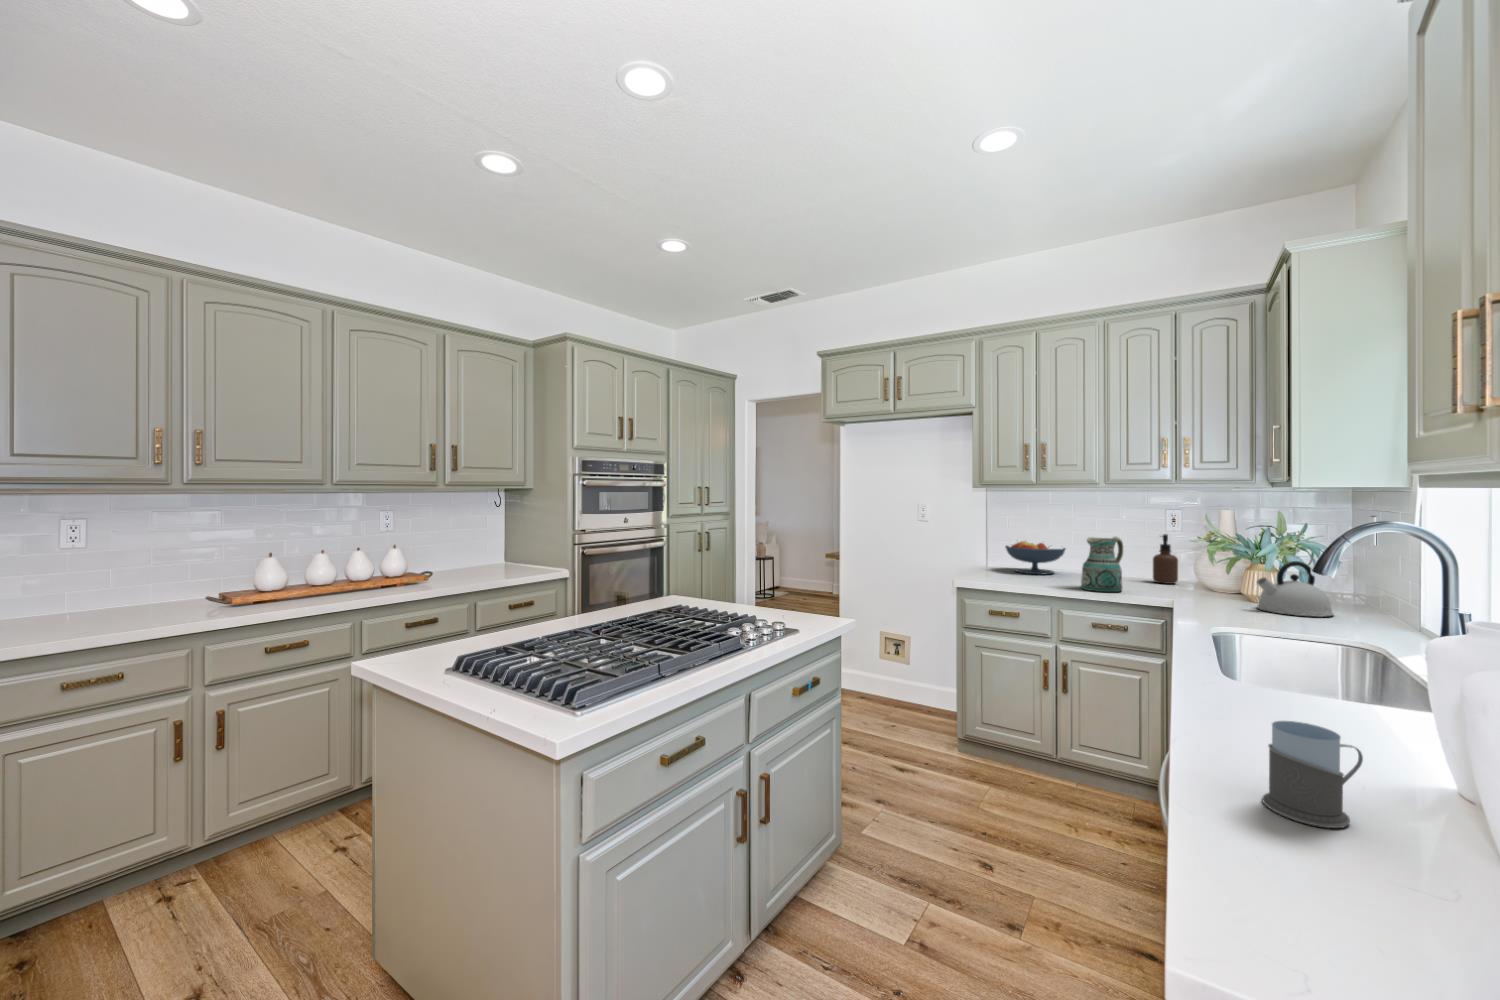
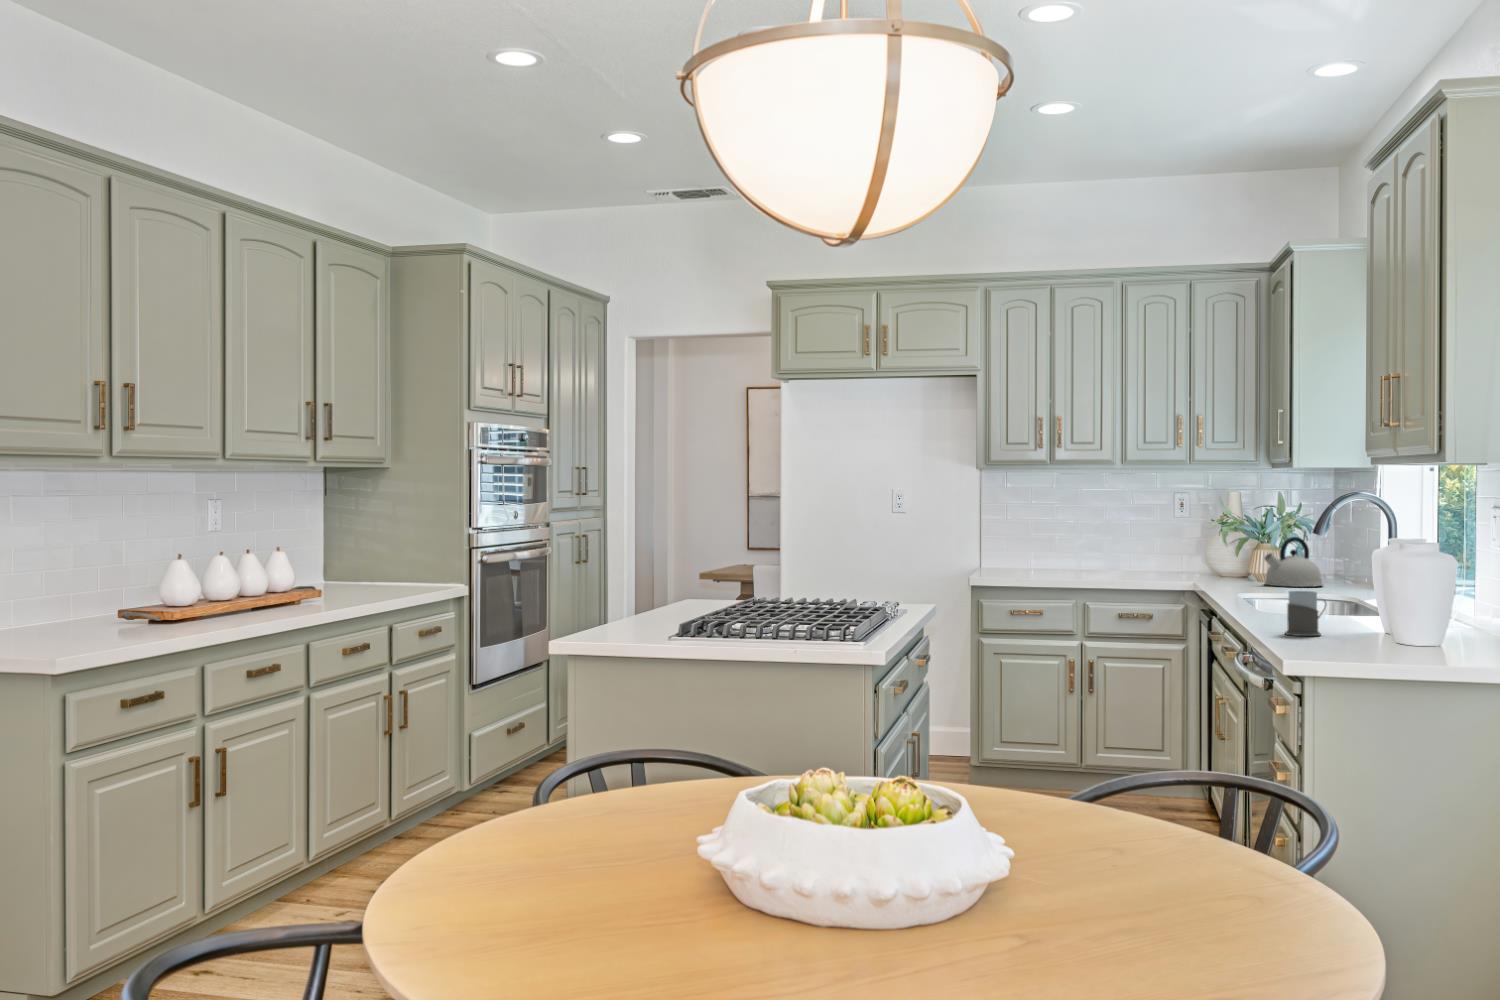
soap dispenser: present [1153,534,1178,584] -> none [1164,519,1189,574]
ceramic pitcher: present [1081,537,1123,592] -> none [1103,521,1144,580]
fruit bowl: present [1006,541,1065,574] -> none [1004,527,1073,572]

